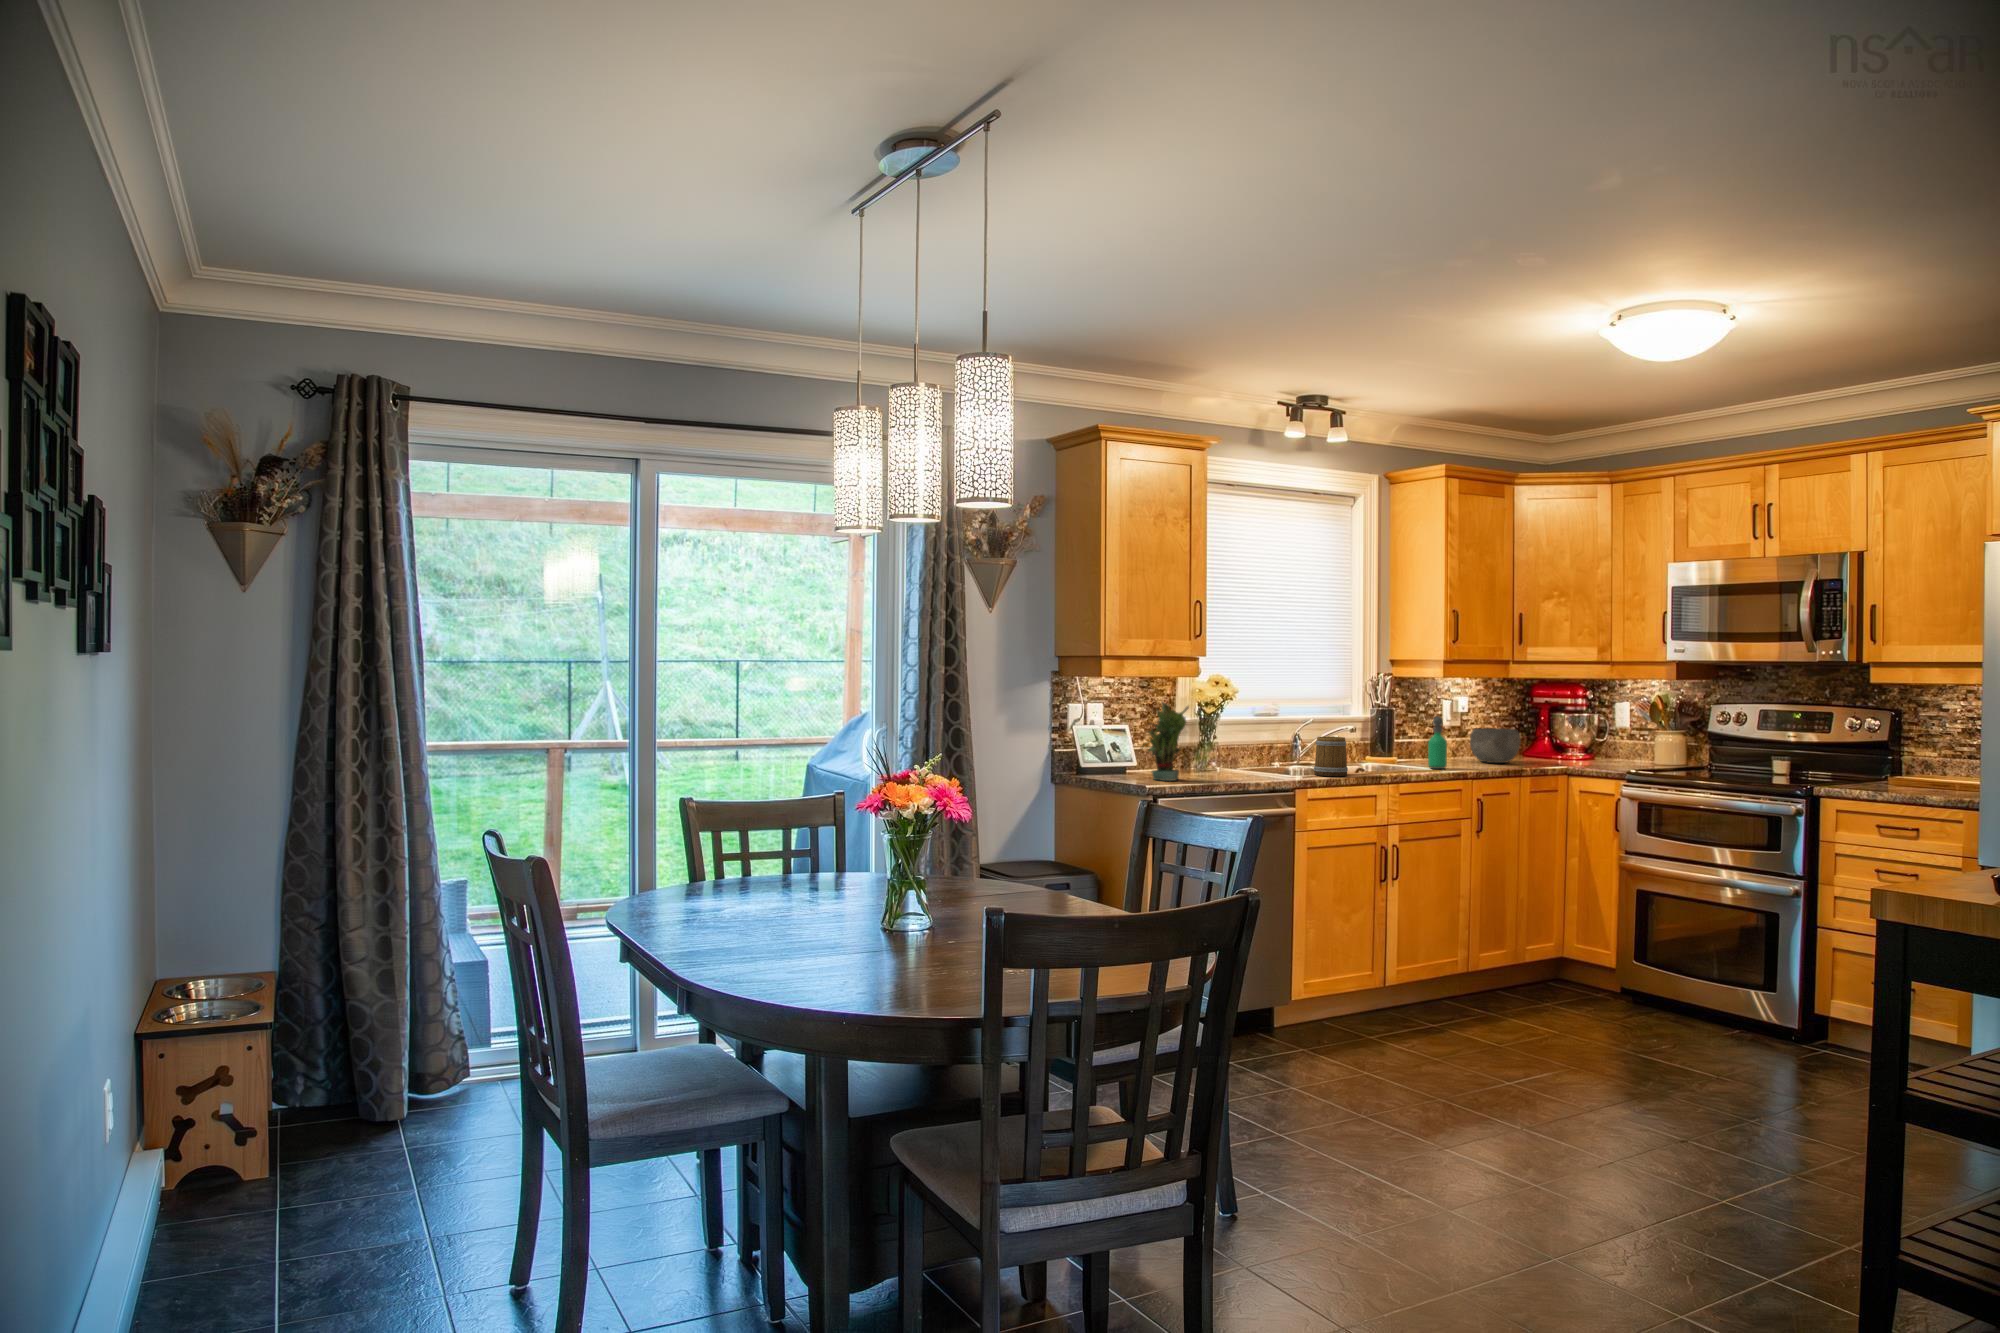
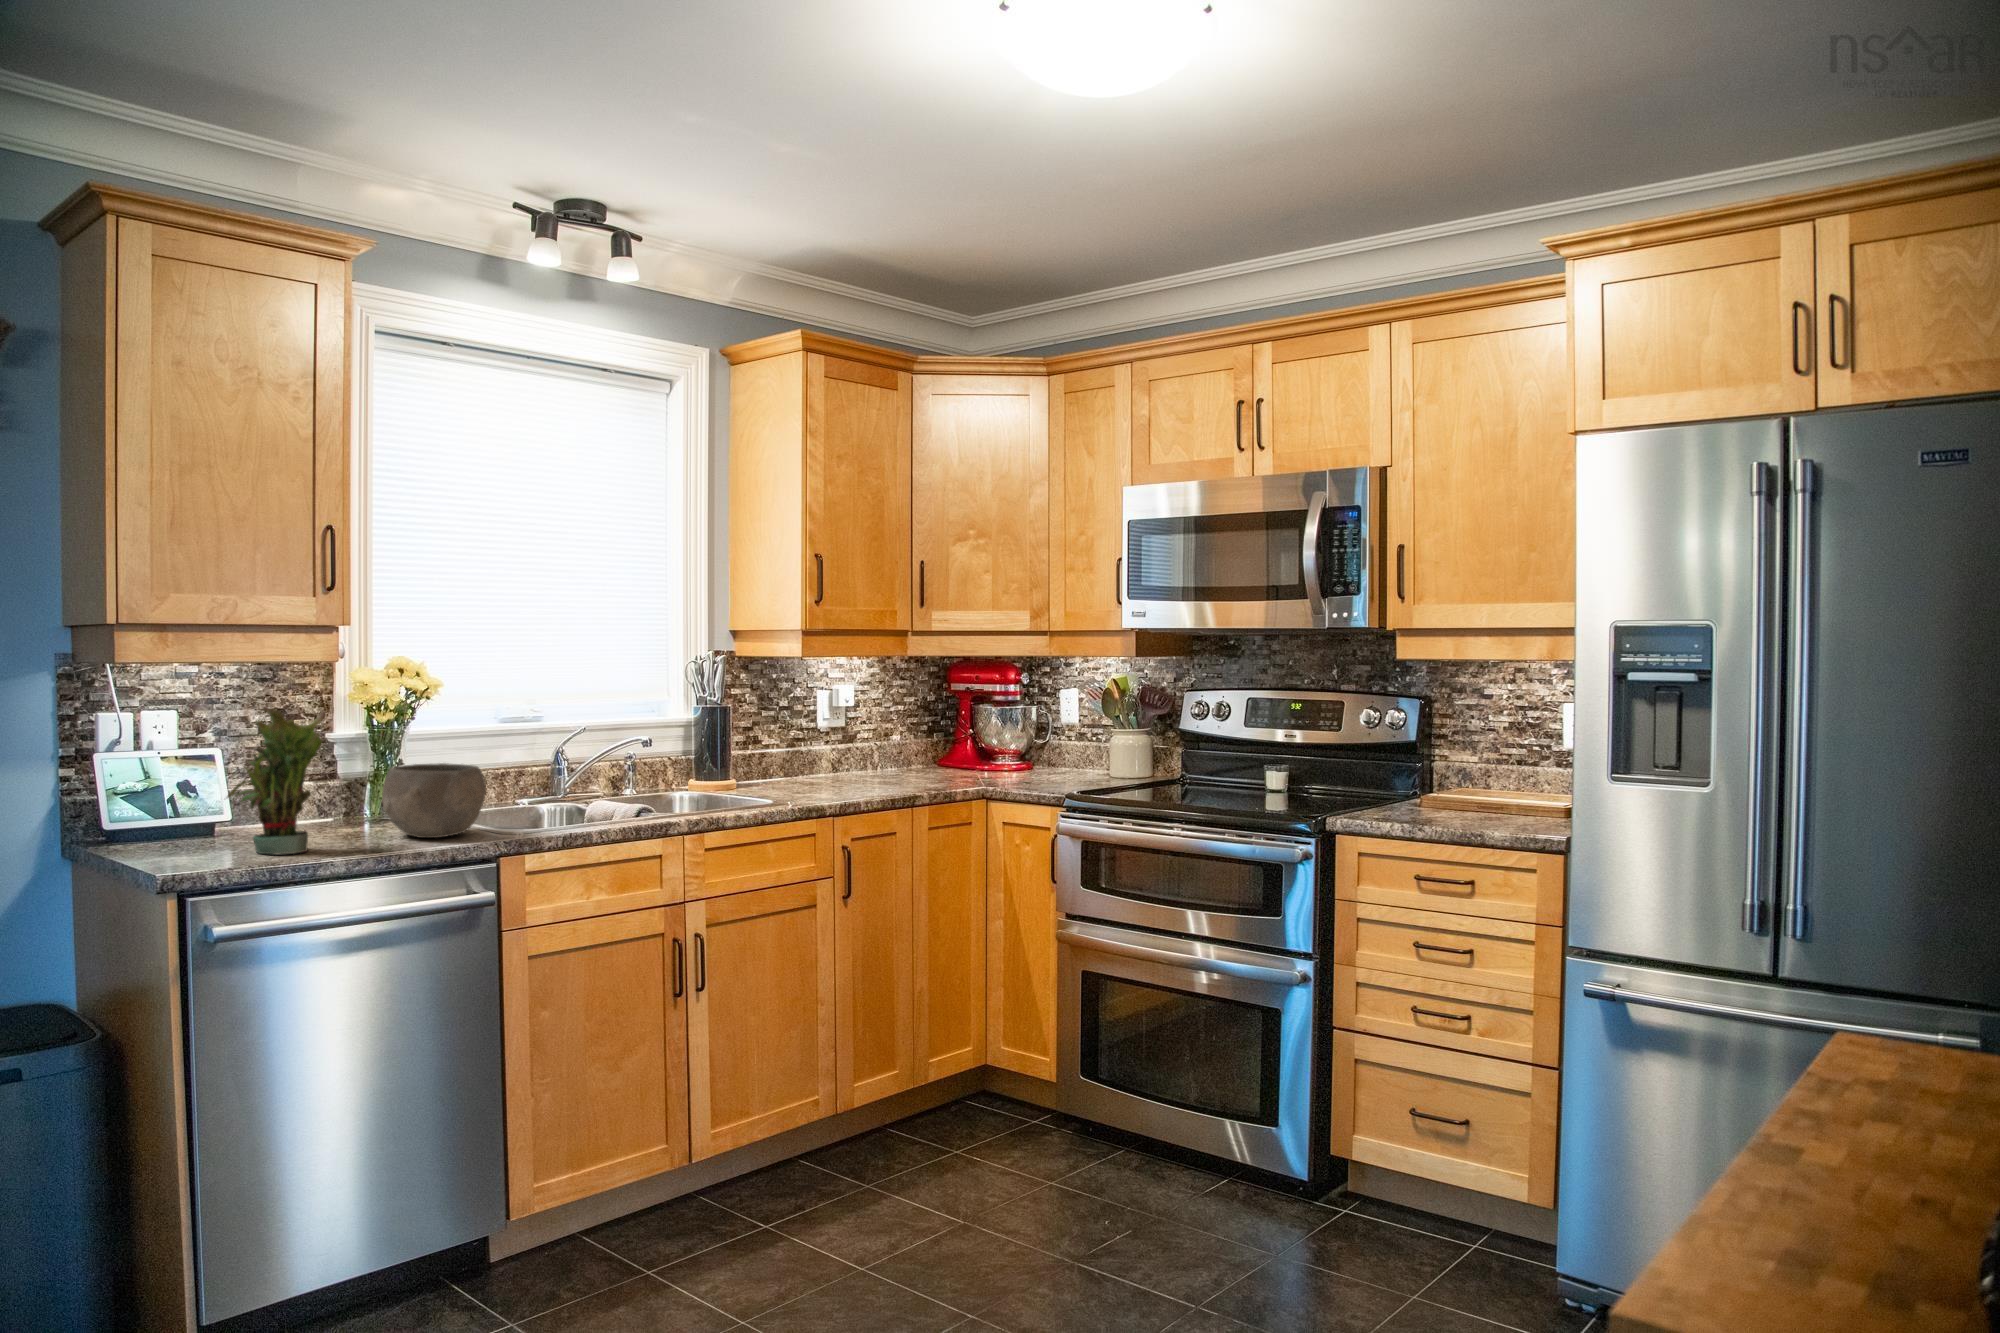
soap dispenser: present [1428,716,1447,769] -> none [778,718,807,804]
bowl: present [1470,728,1521,763] -> present [382,763,486,838]
mug: present [1314,737,1348,776] -> none [576,759,635,828]

